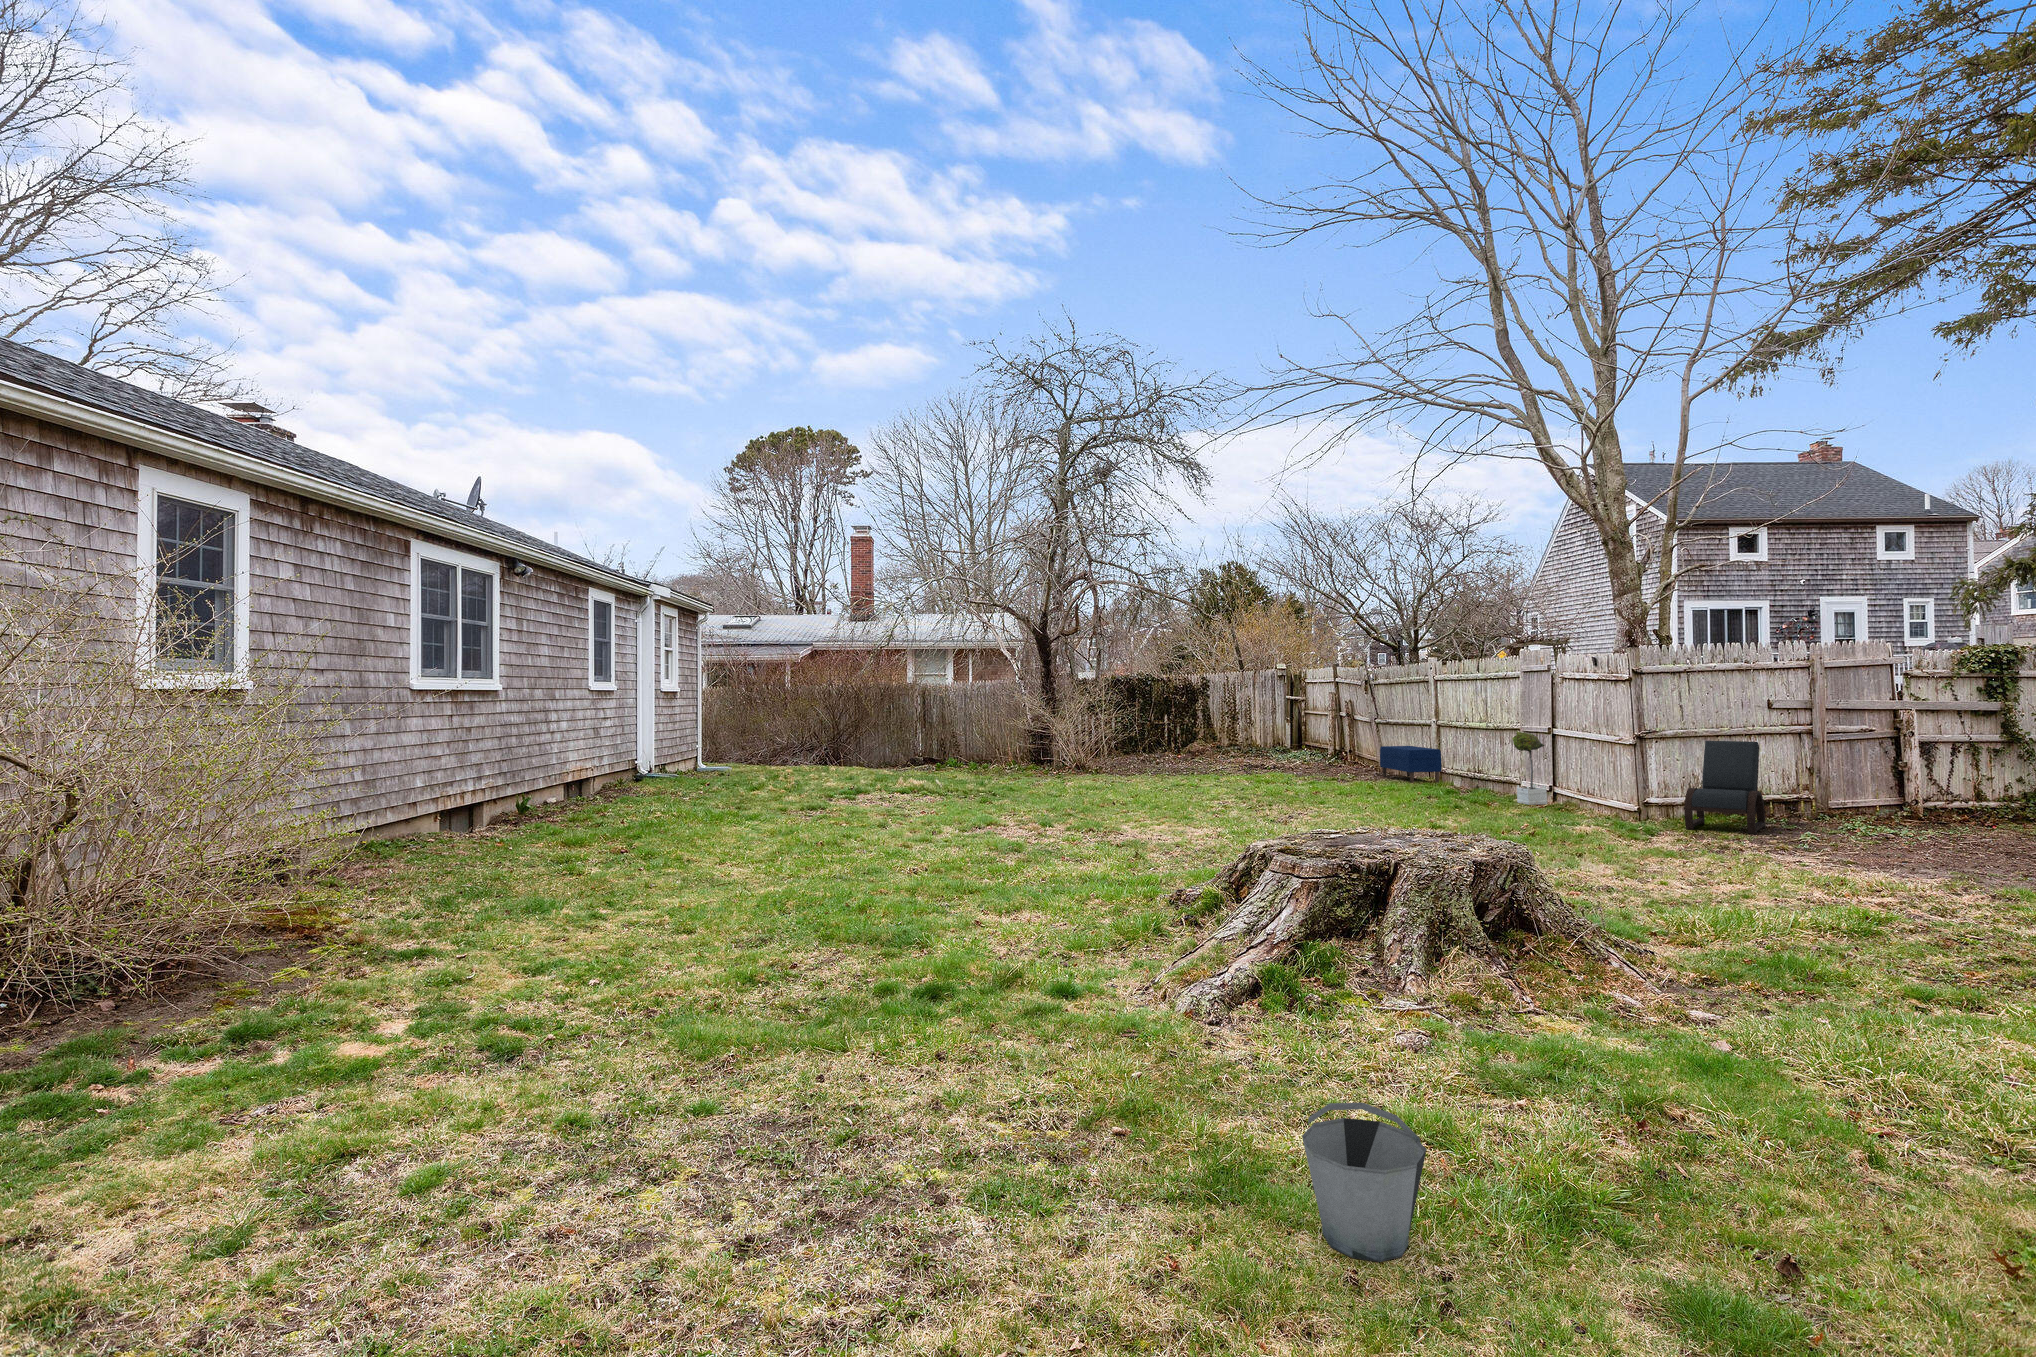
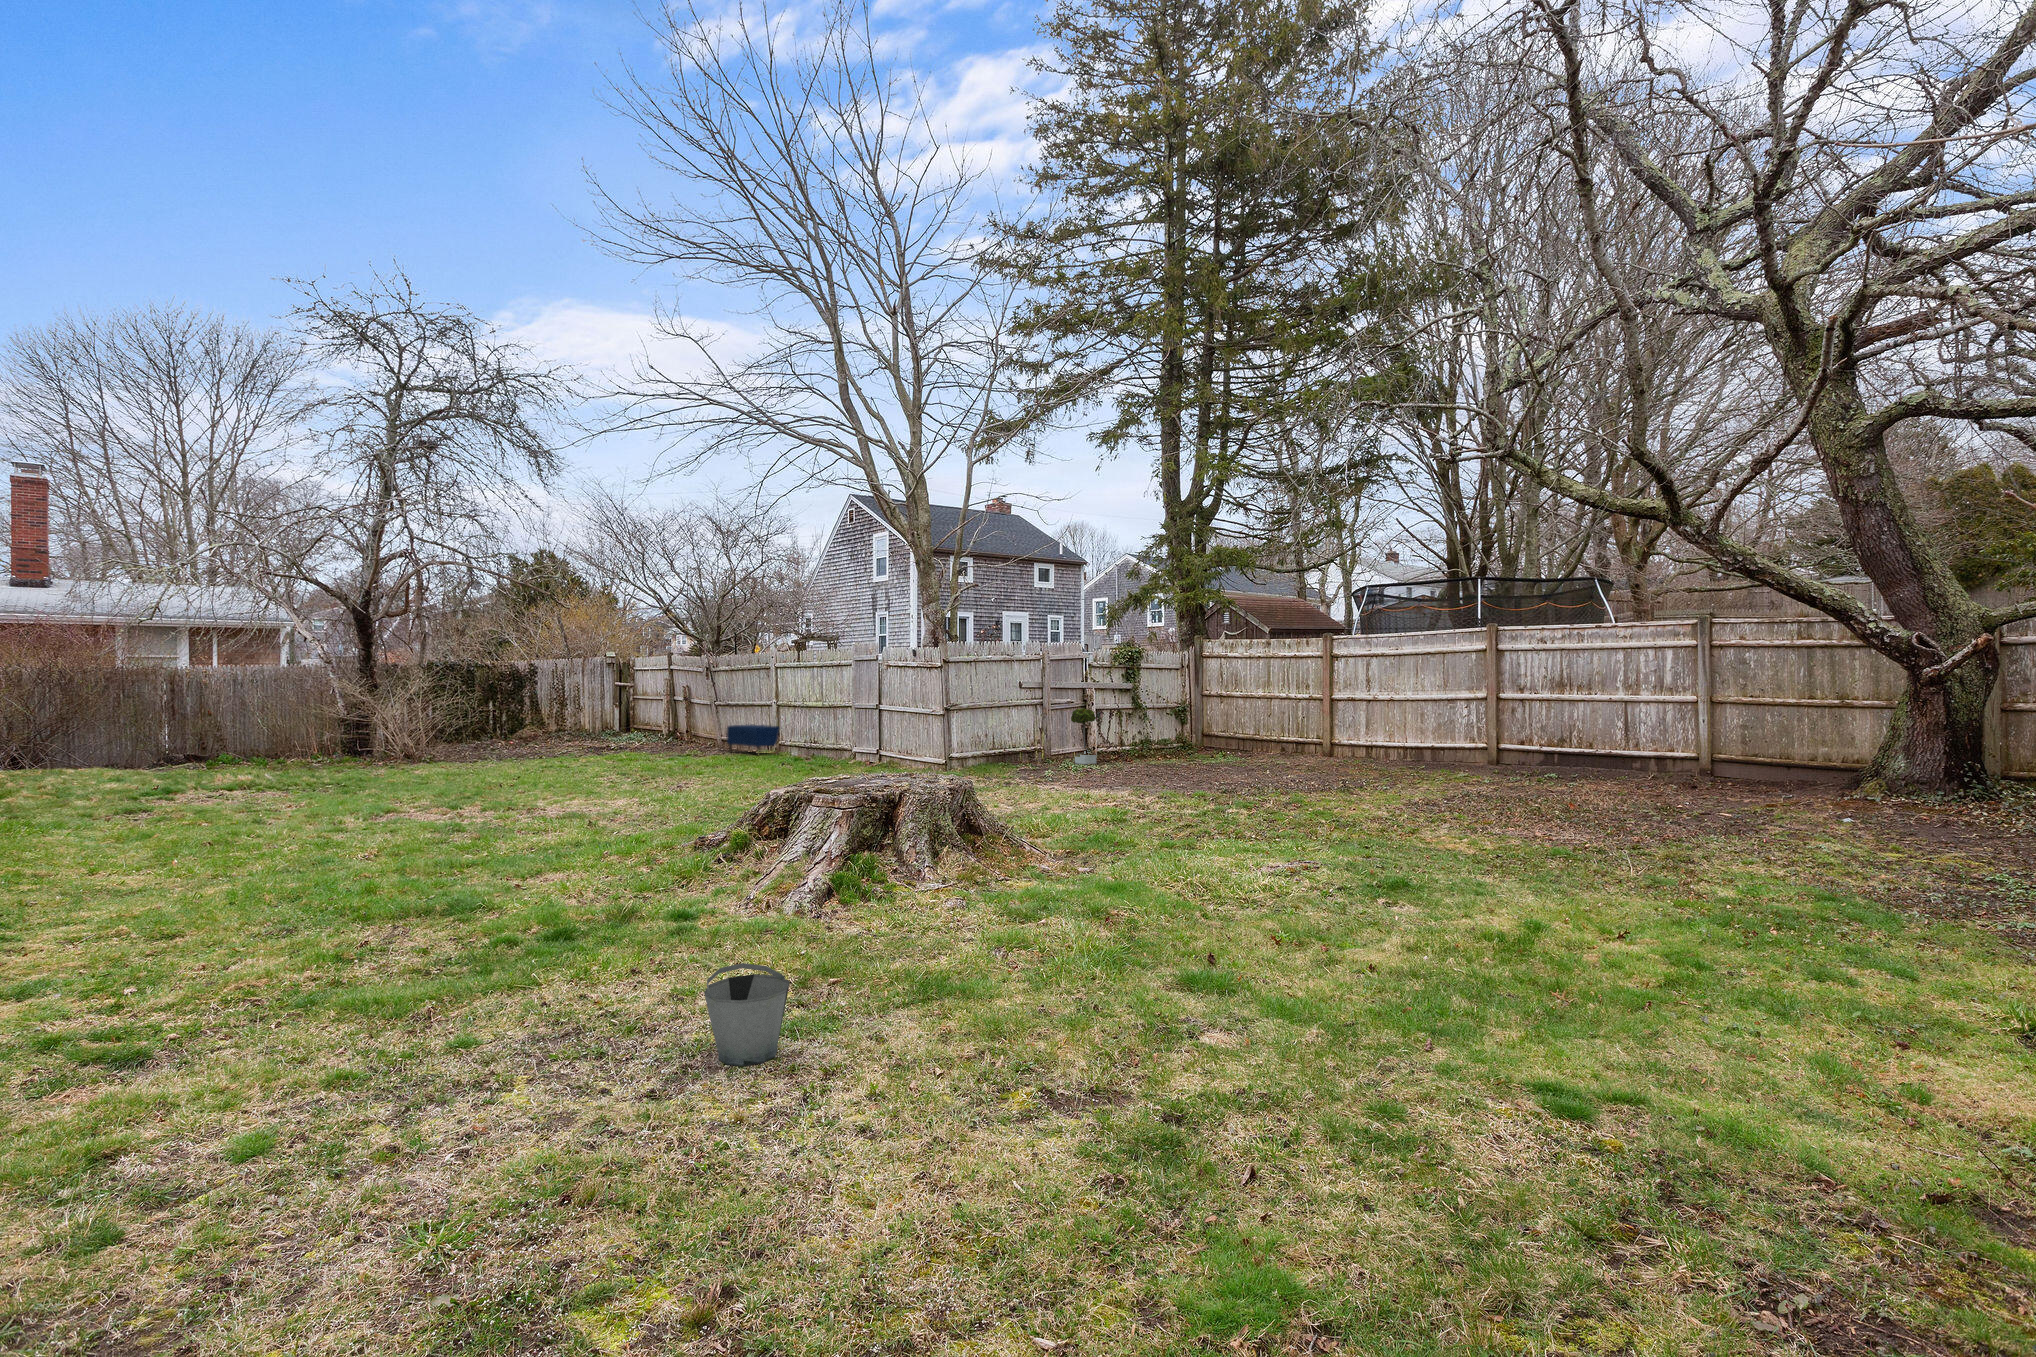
potted tree: present [1512,731,1547,805] -> present [1071,708,1097,764]
lounge chair: present [1684,741,1766,834] -> none [977,711,1021,774]
bucket: present [1302,1103,1426,1262] -> present [704,963,790,1066]

